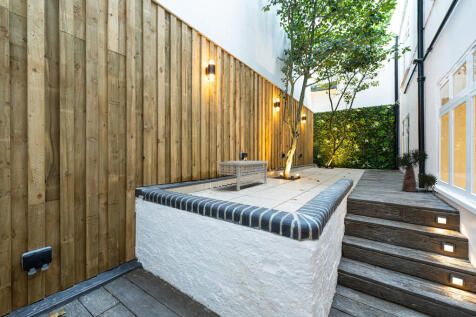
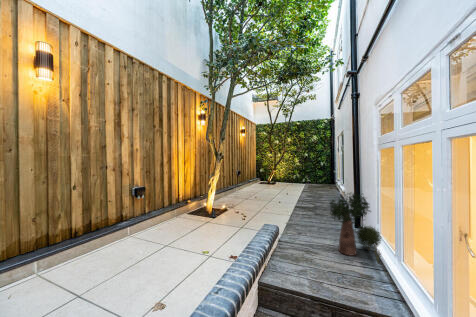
storage bench: present [216,160,268,191] -> none [53,198,171,275]

